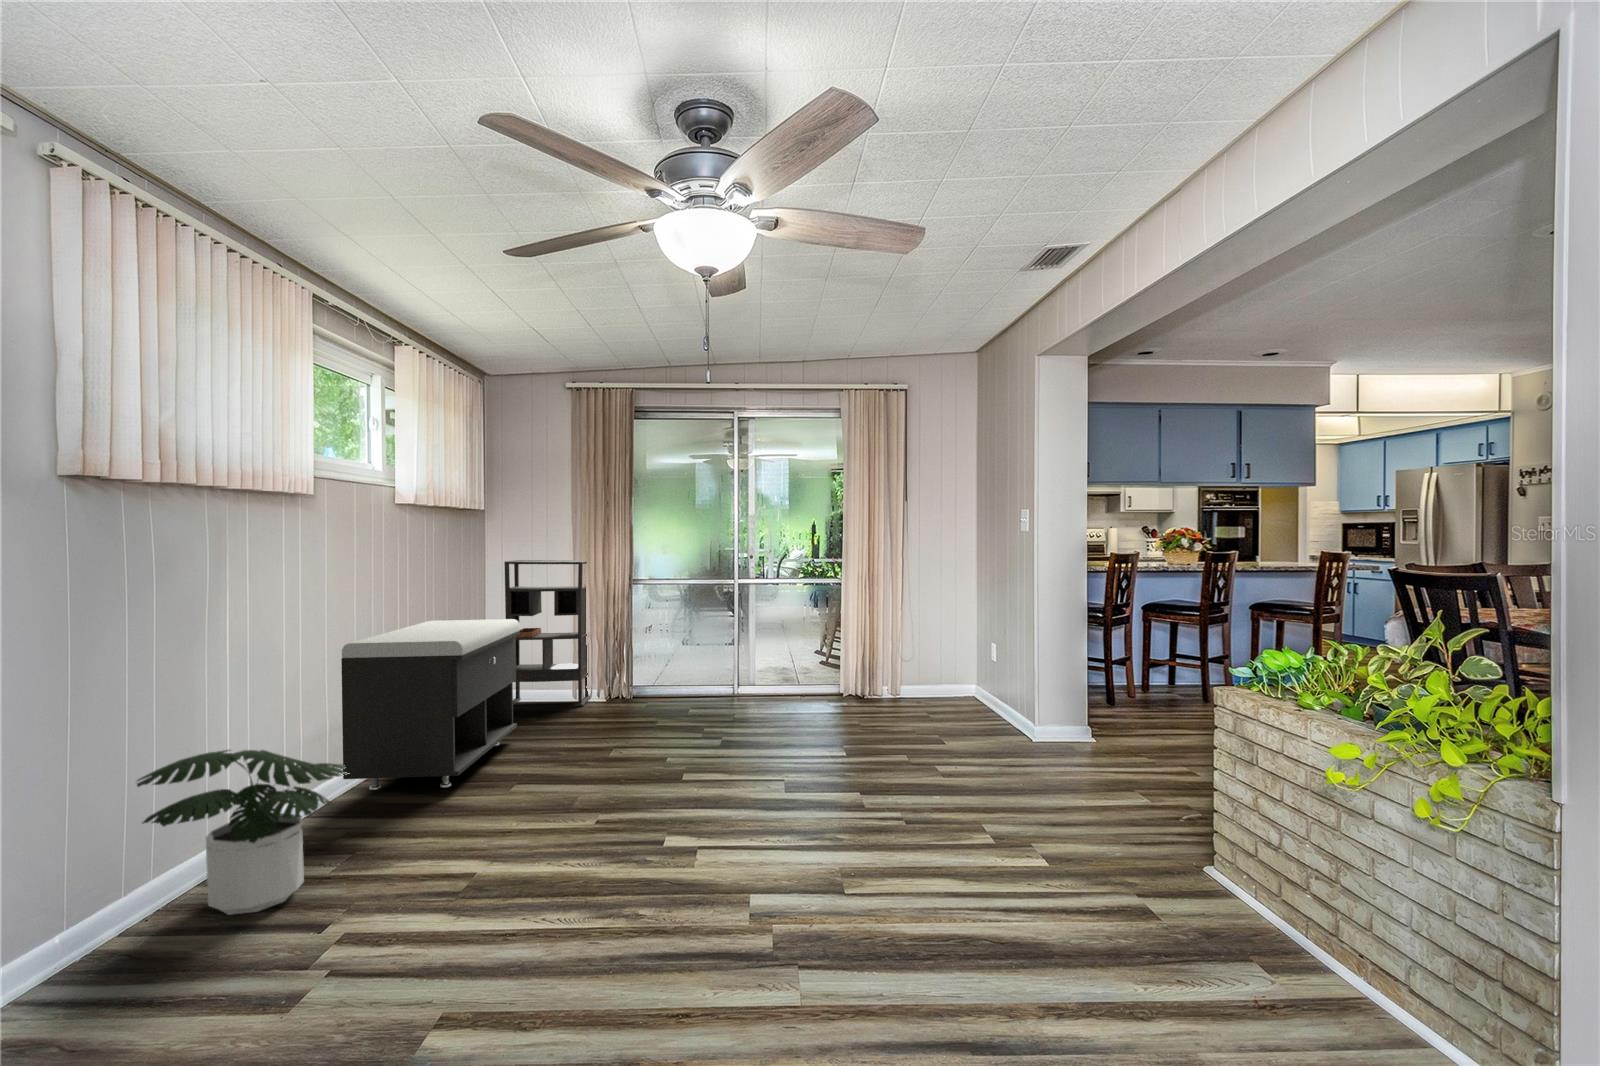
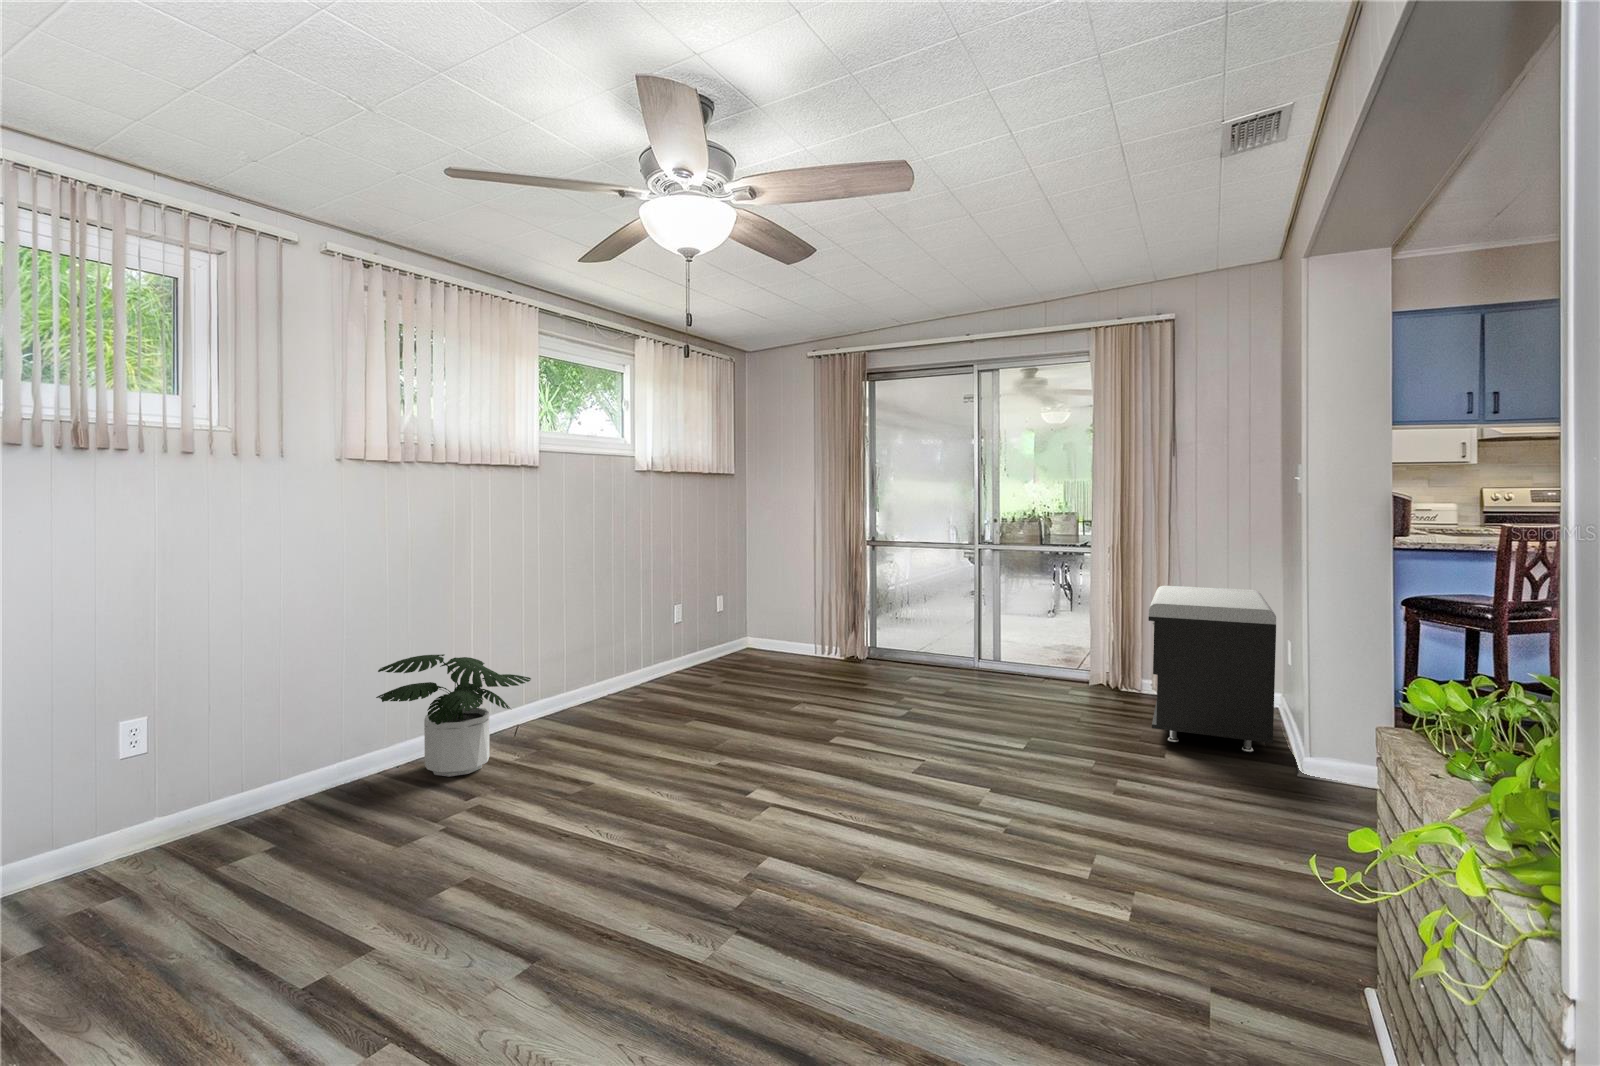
bookshelf: present [504,560,590,706] -> none [758,522,836,661]
storage bench: present [341,619,520,790] -> present [1148,586,1276,752]

